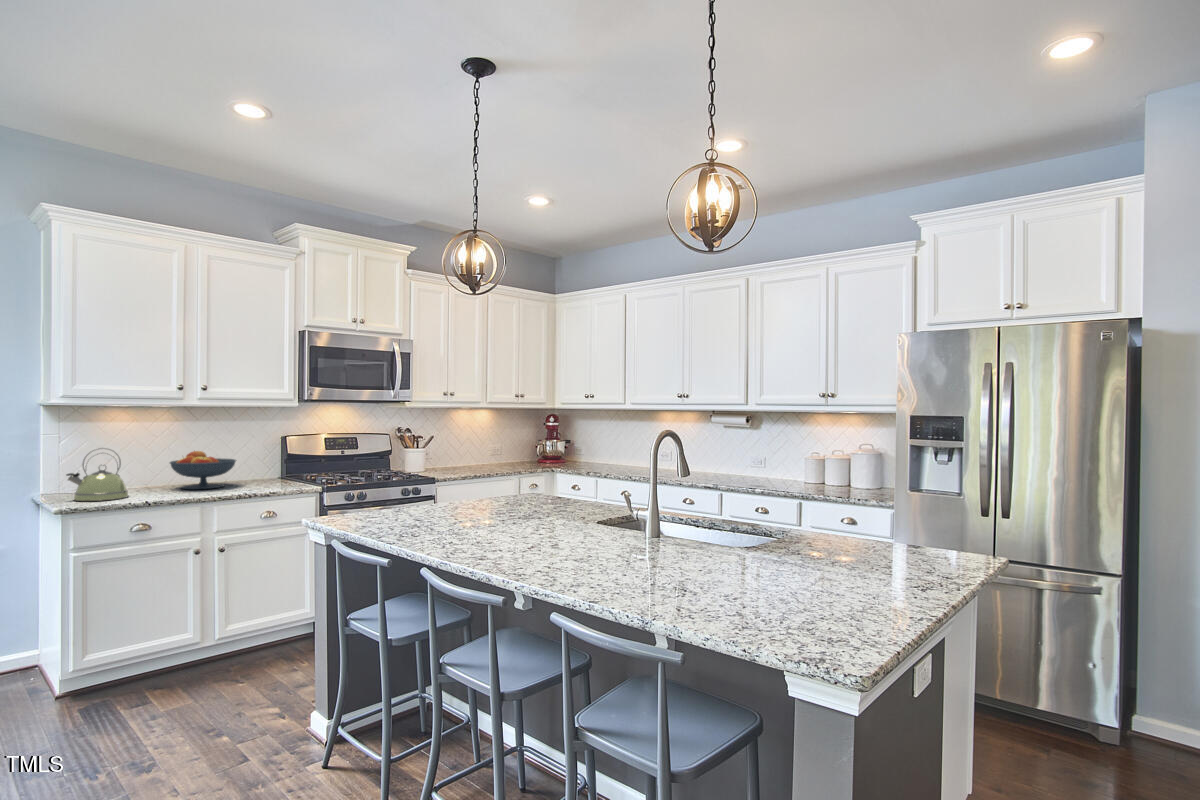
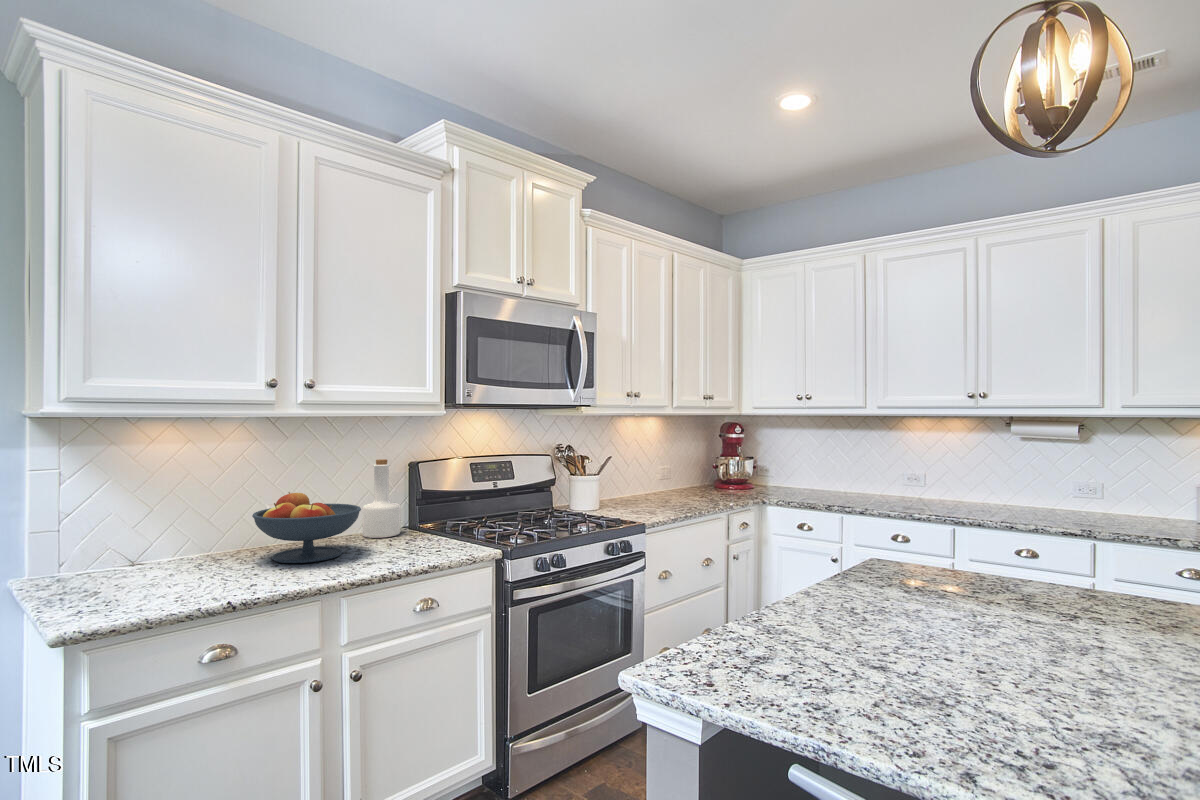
bottle: none [245,433,270,481] -> present [362,459,400,538]
kettle: present [66,448,129,501] -> none [71,497,189,605]

